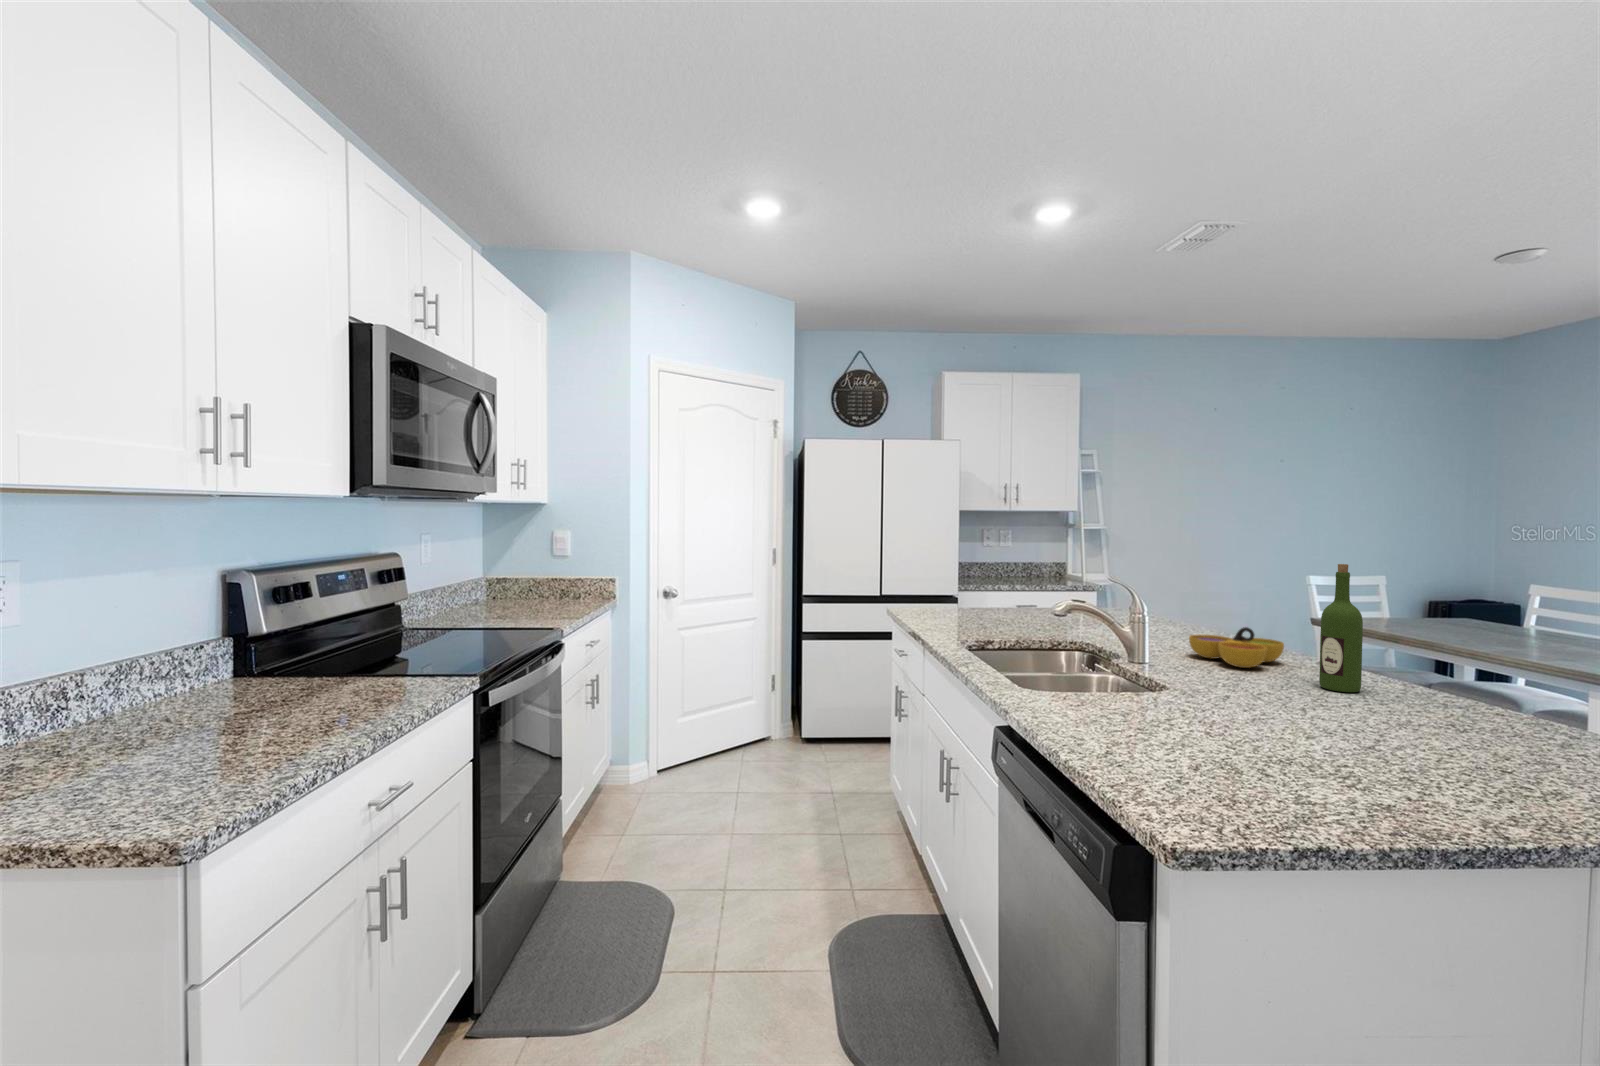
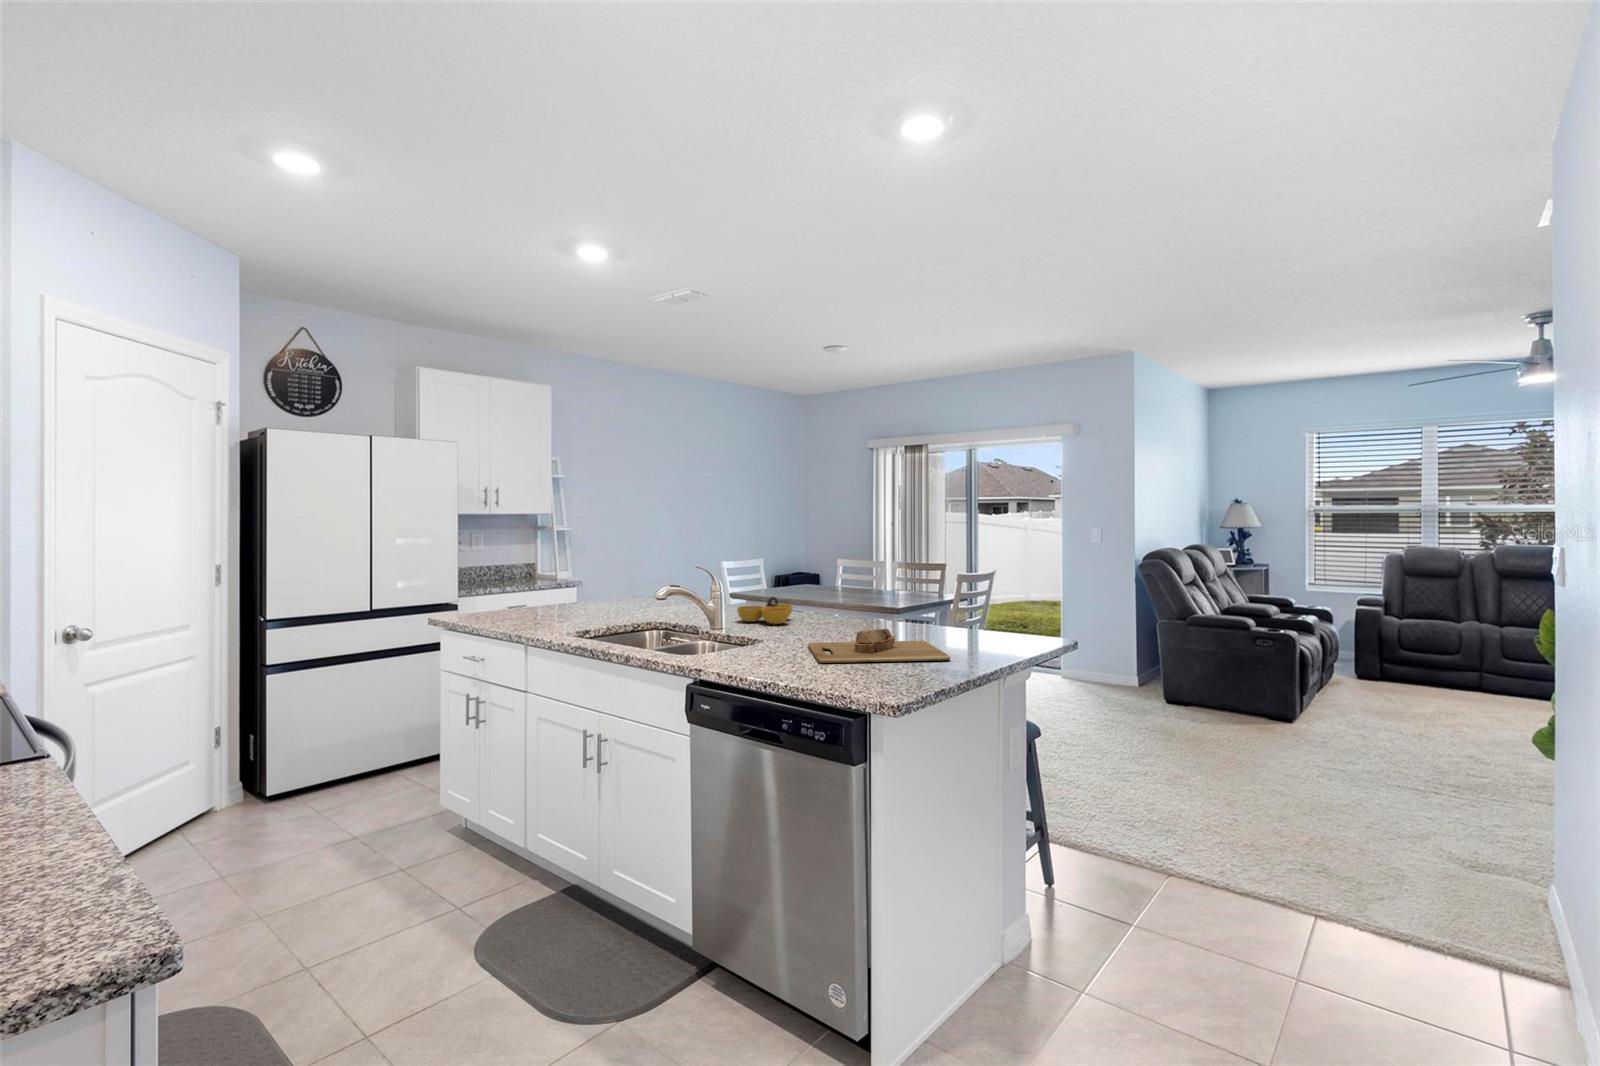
wine bottle: present [1319,564,1363,692] -> none [826,549,847,629]
cutting board: none [1191,703,1487,799] -> present [808,629,950,663]

